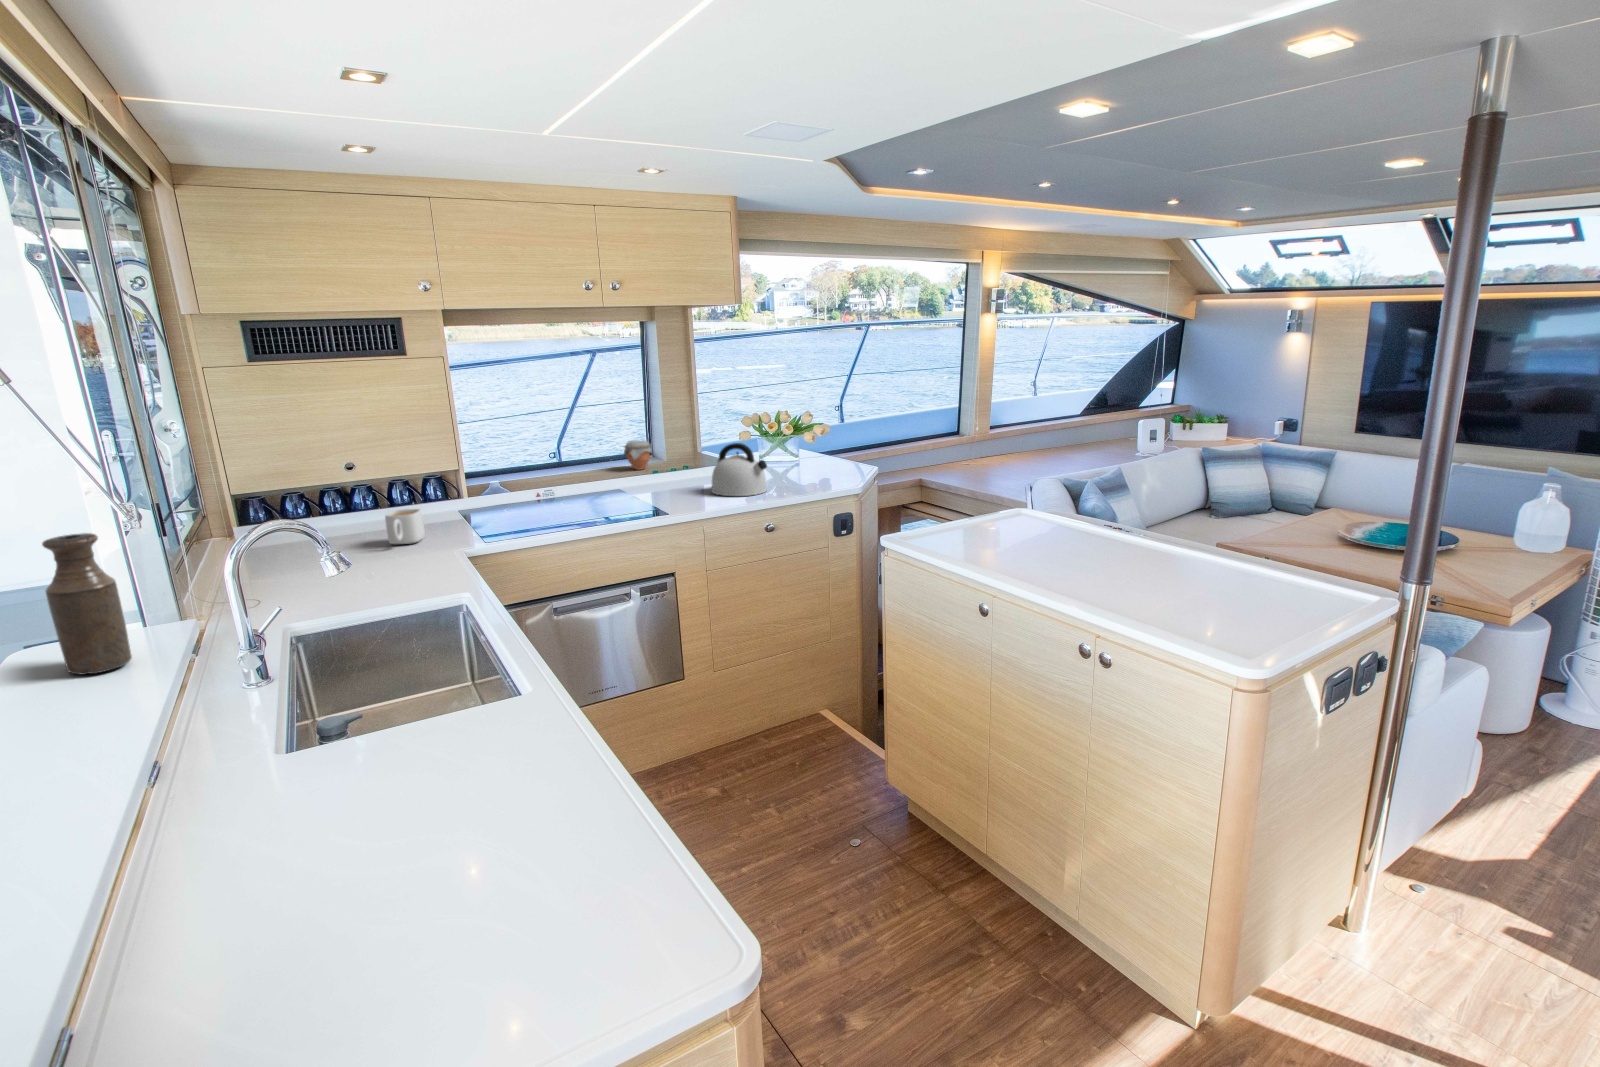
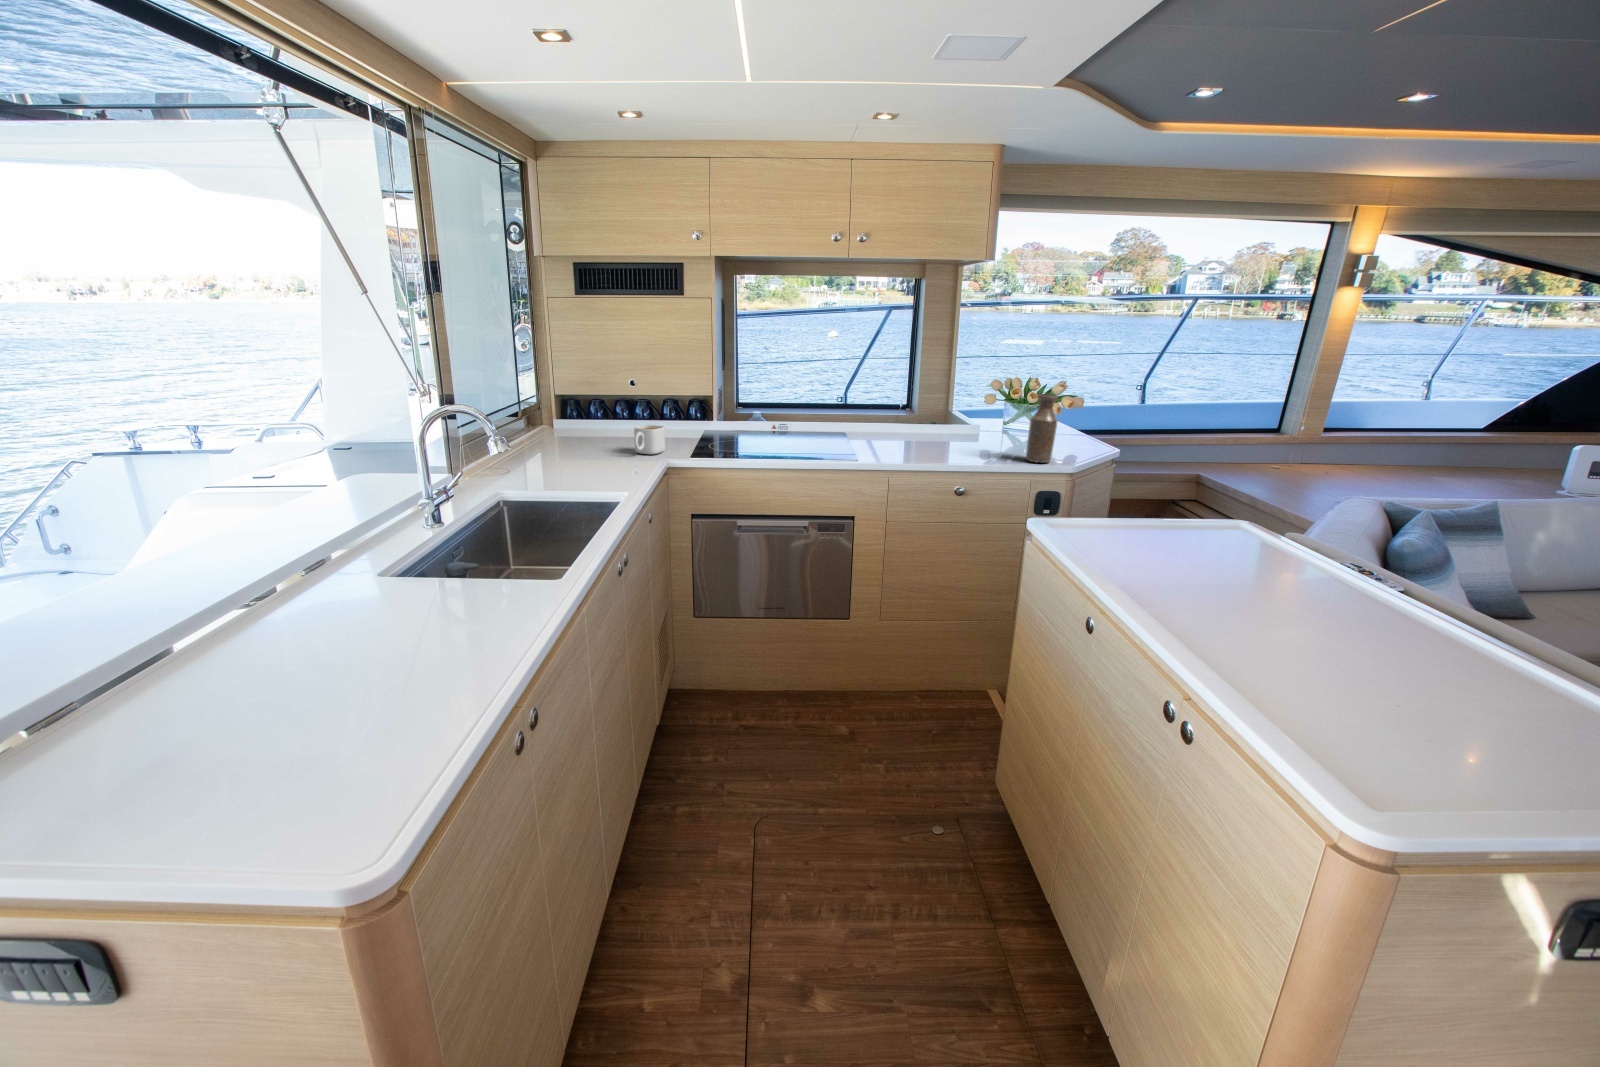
jar: present [624,440,652,470] -> none [880,394,908,422]
kettle: present [711,443,767,496] -> none [933,404,991,459]
bottle: present [42,533,132,675] -> present [1026,394,1058,463]

